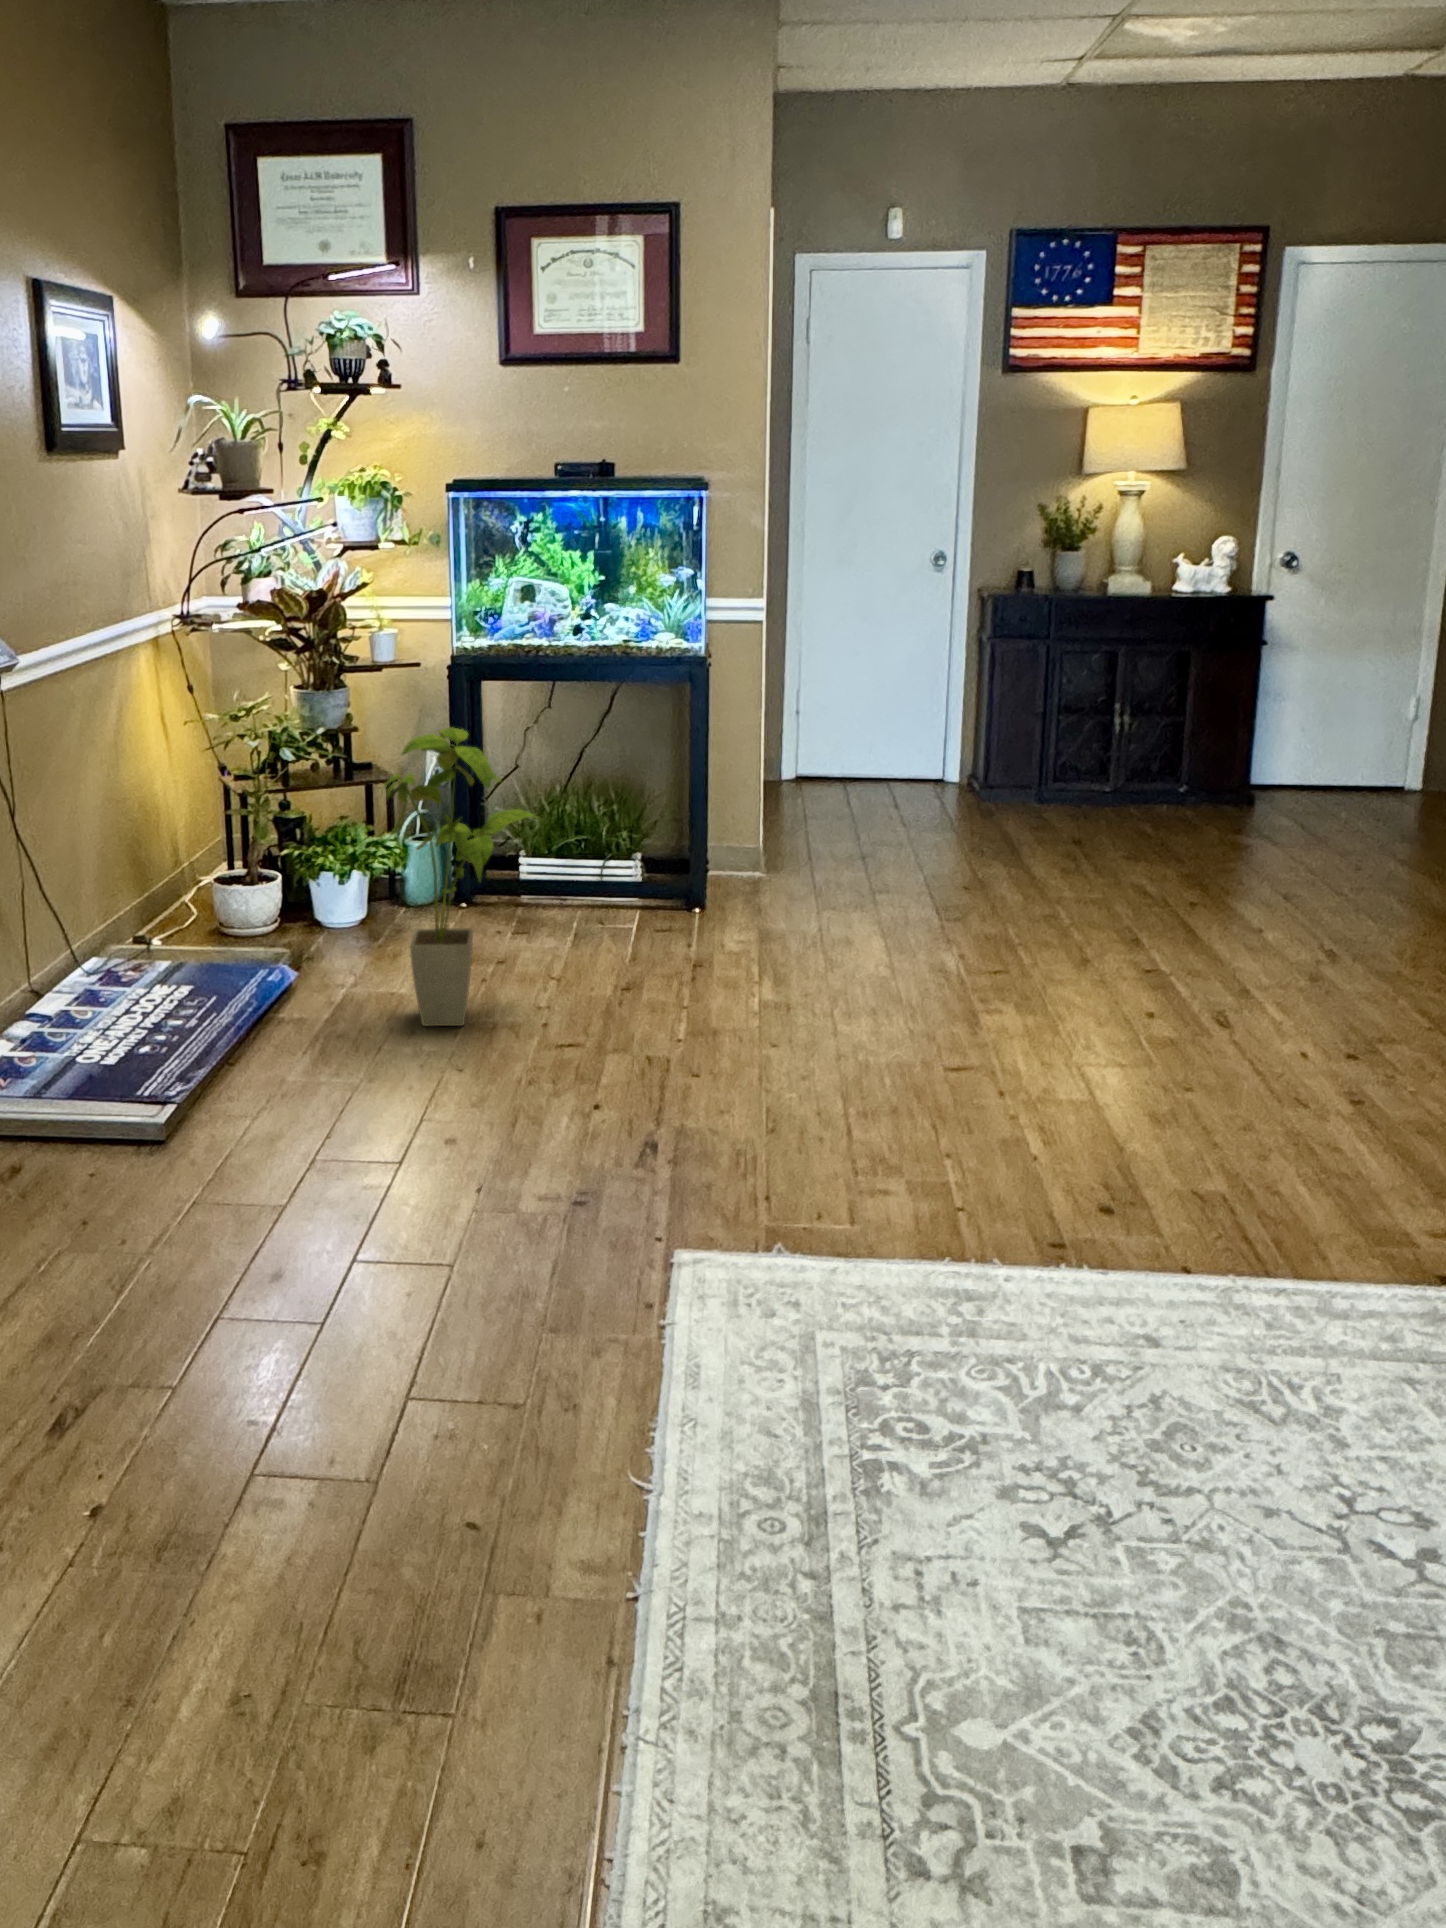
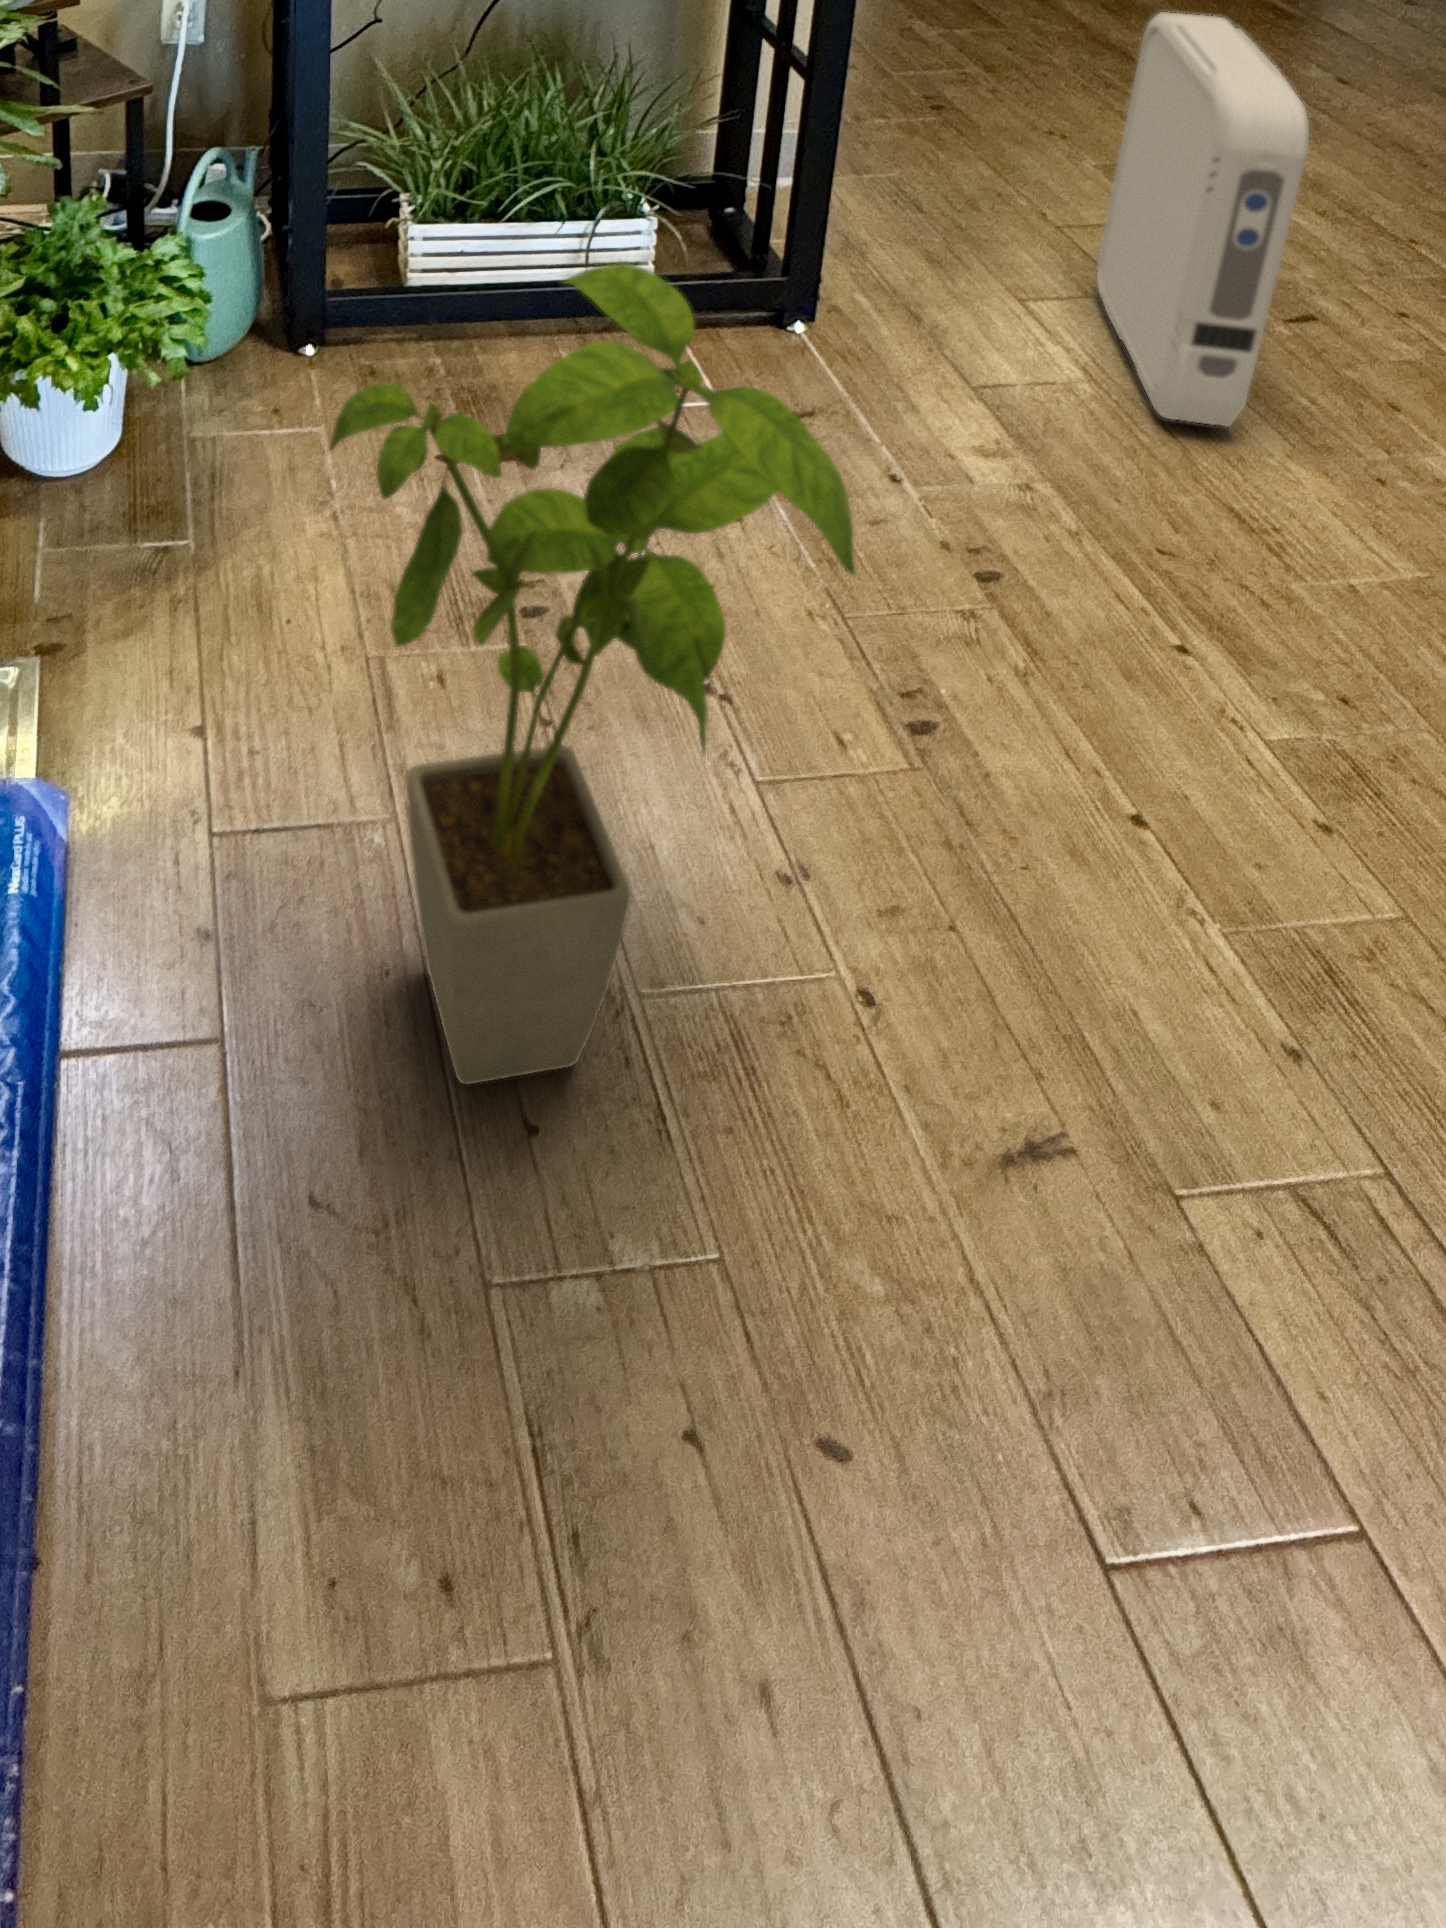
air purifier: none [848,759,908,942] -> present [1097,12,1309,427]

